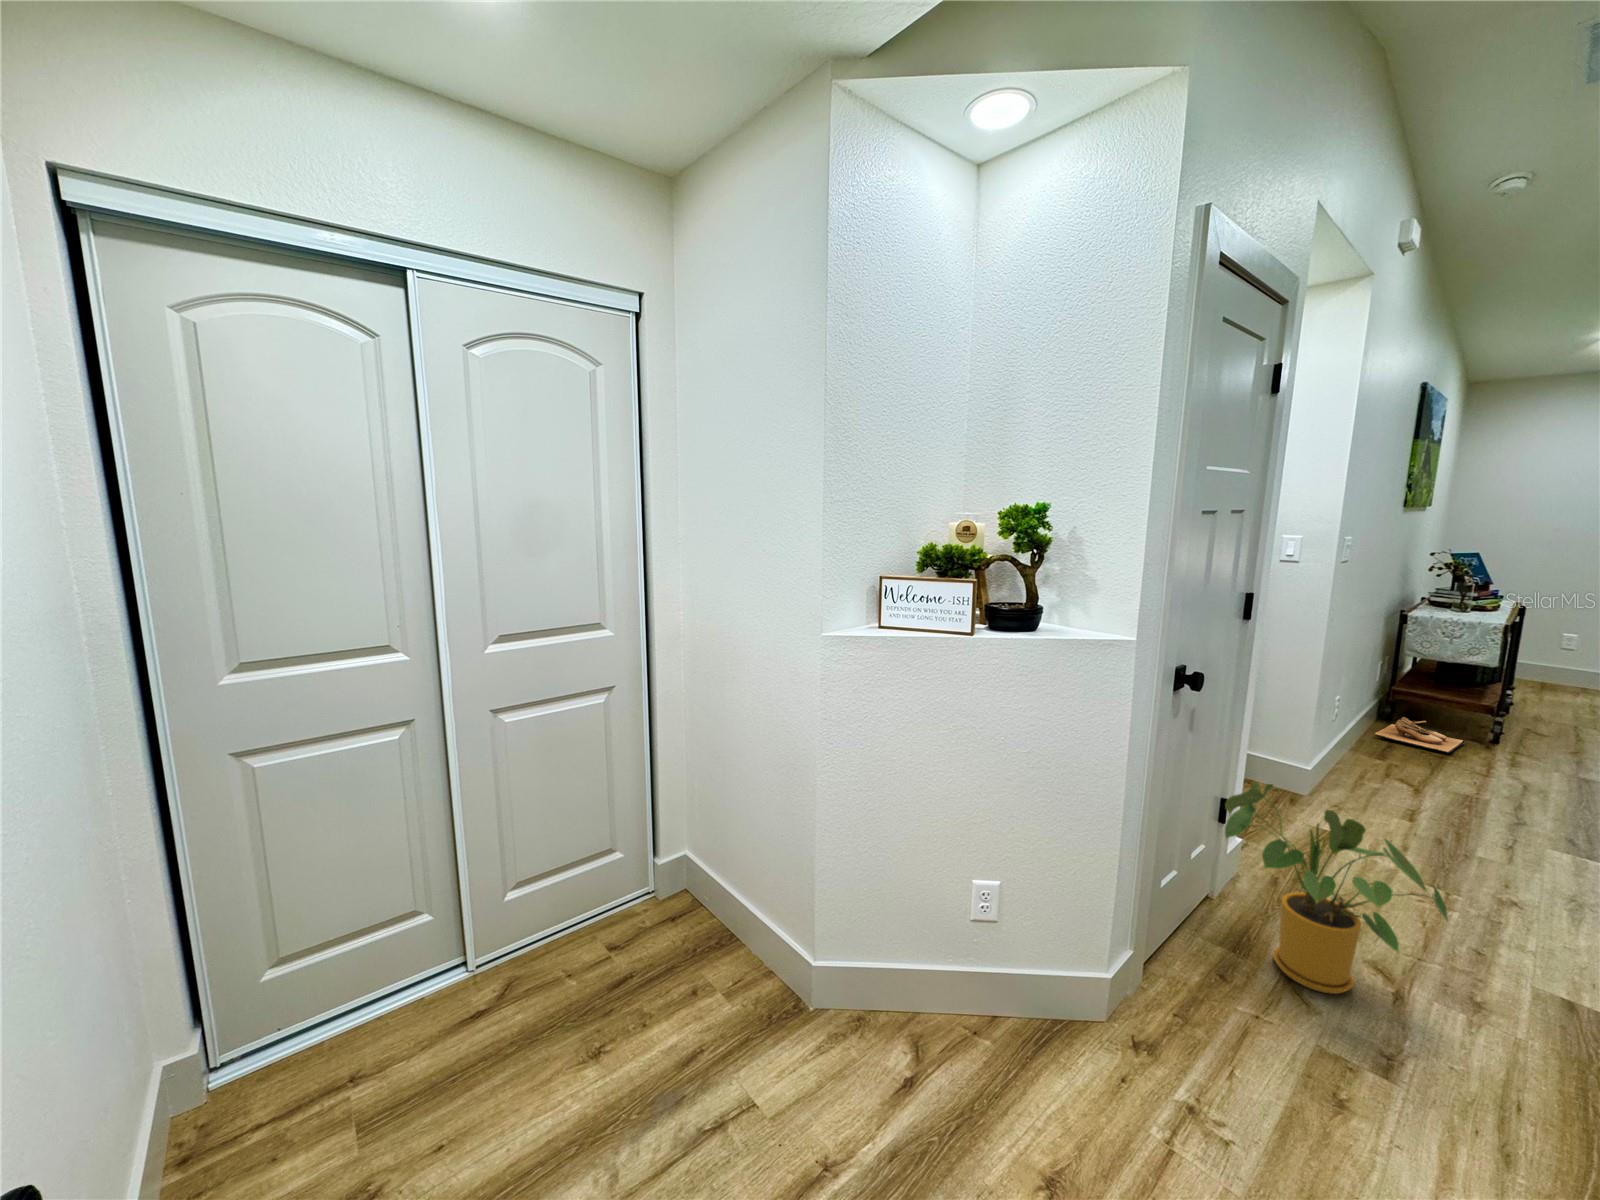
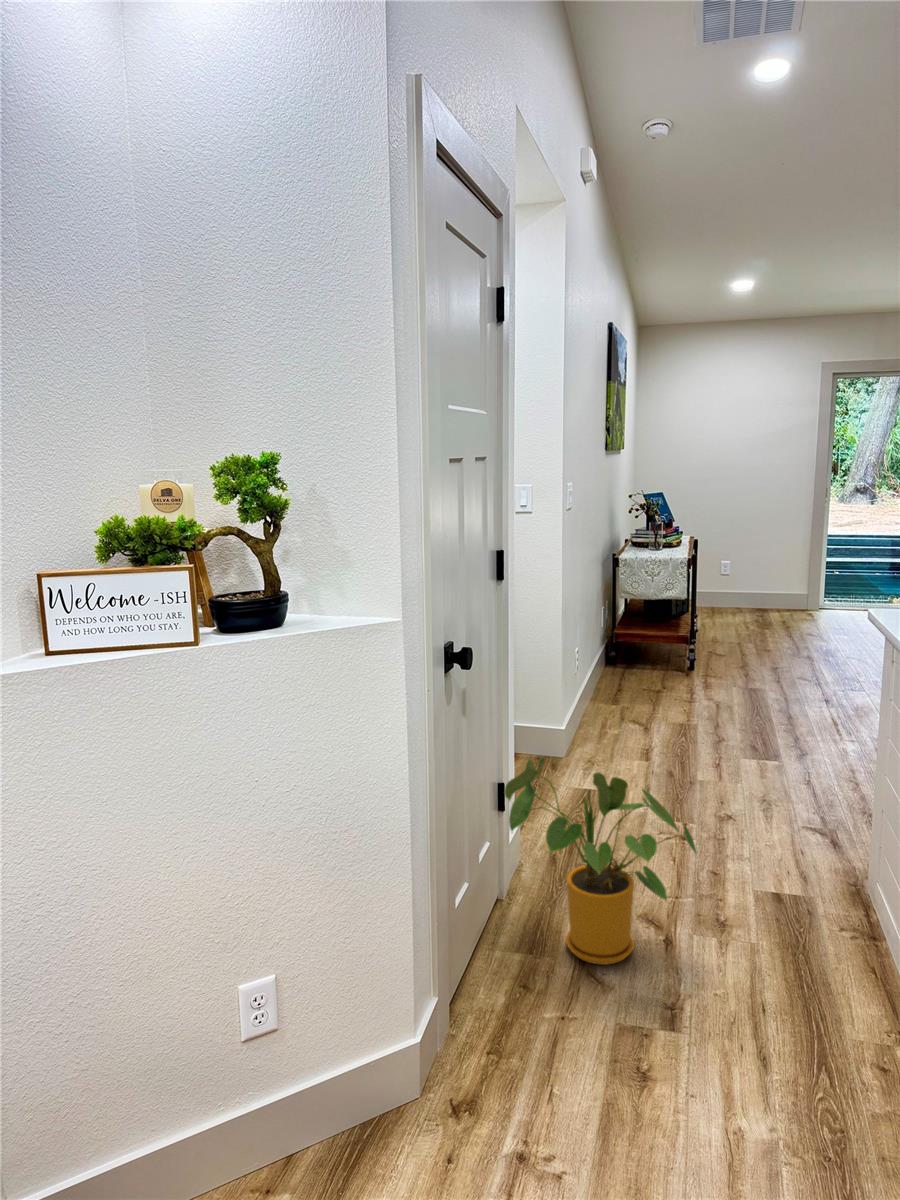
shoe: present [1374,717,1464,753] -> none [607,659,671,686]

